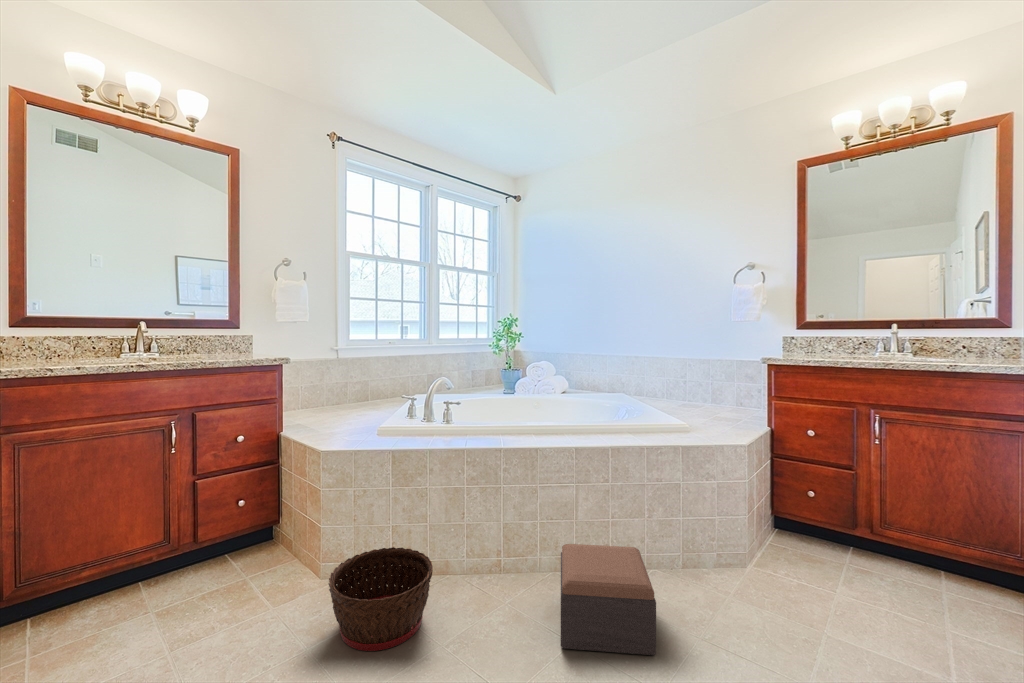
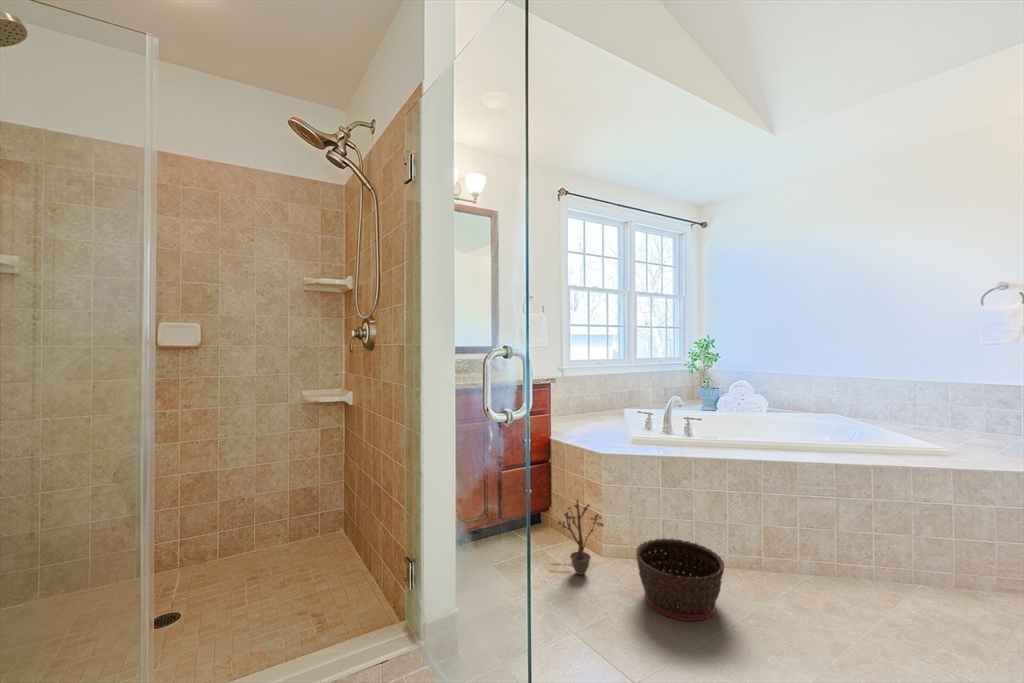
decorative plant: none [242,510,310,604] -> present [552,500,603,575]
footstool: present [561,544,656,655] -> none [837,551,975,664]

